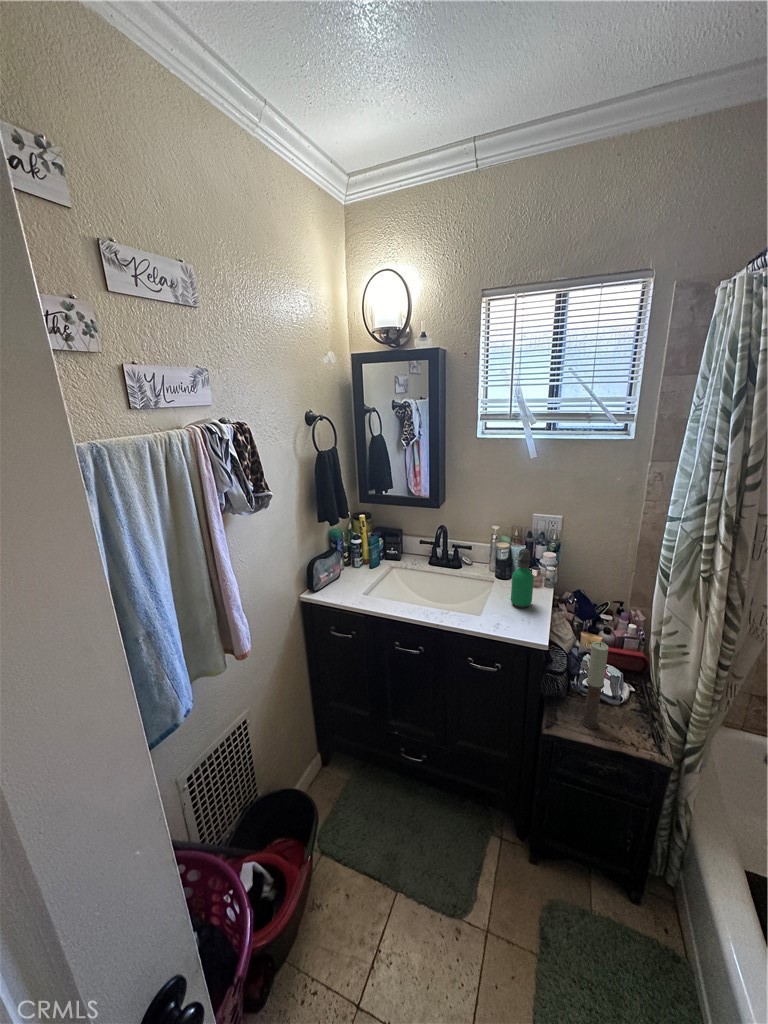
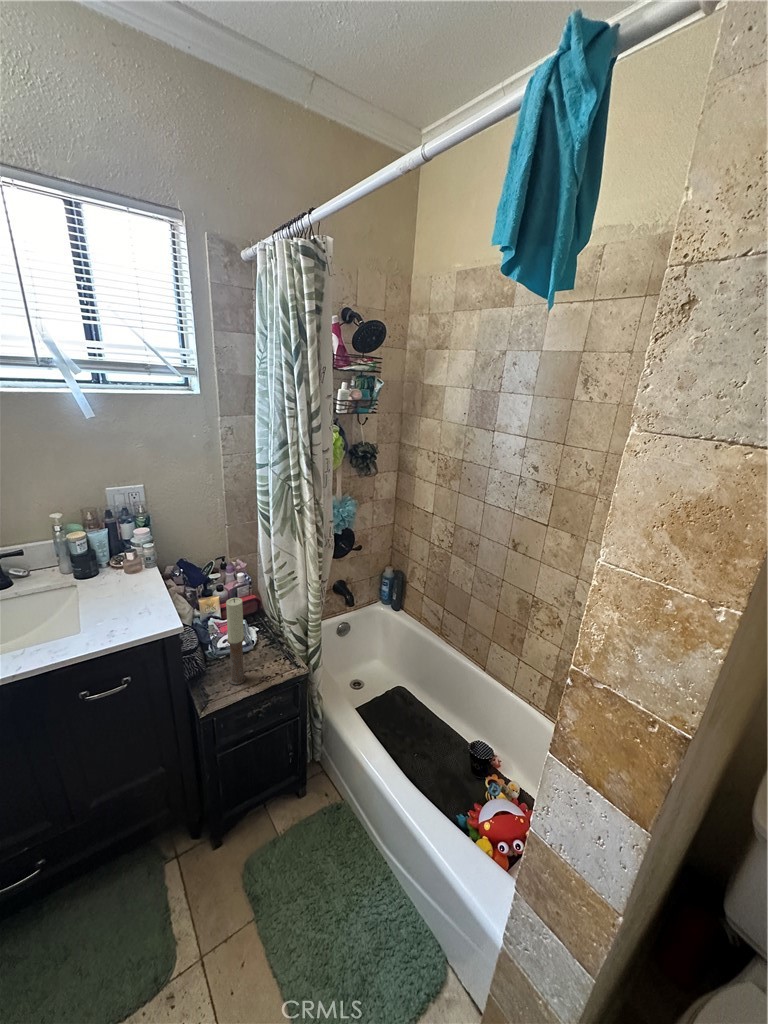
soap dispenser: present [511,548,534,608] -> none [107,527,141,600]

